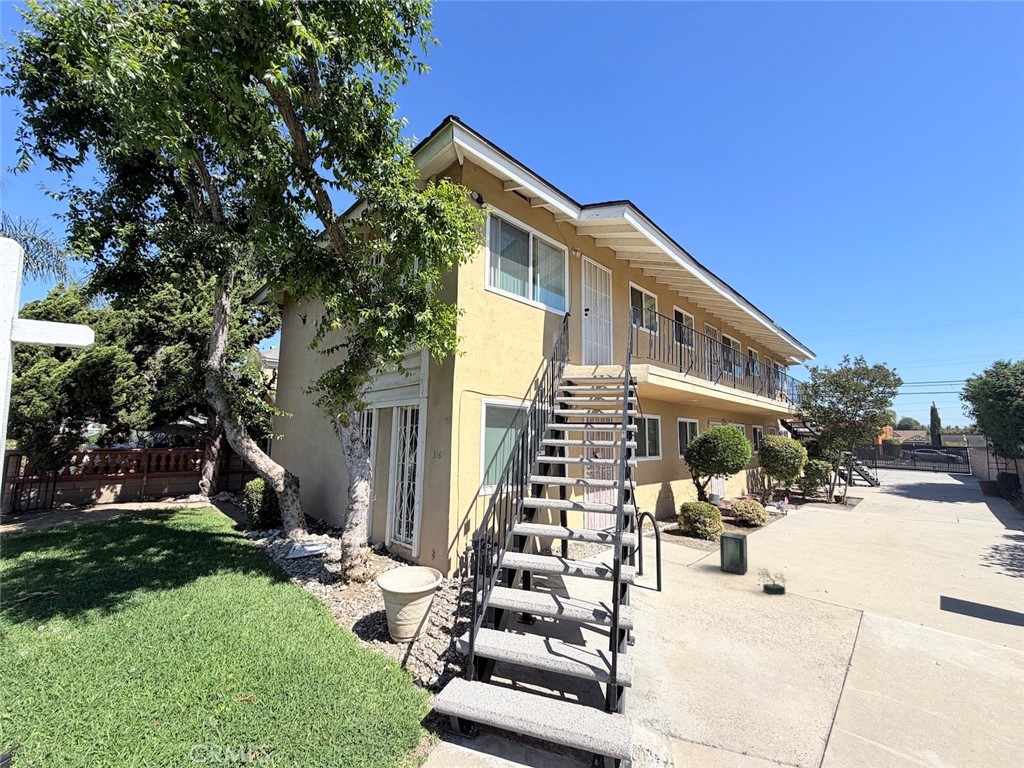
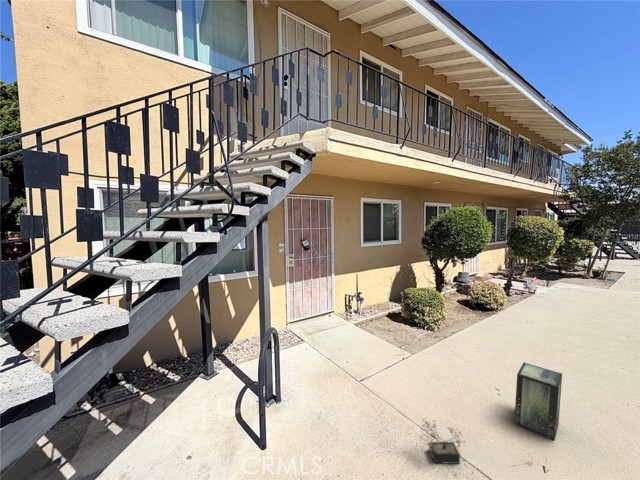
storage box: present [720,532,747,575] -> present [514,363,562,441]

